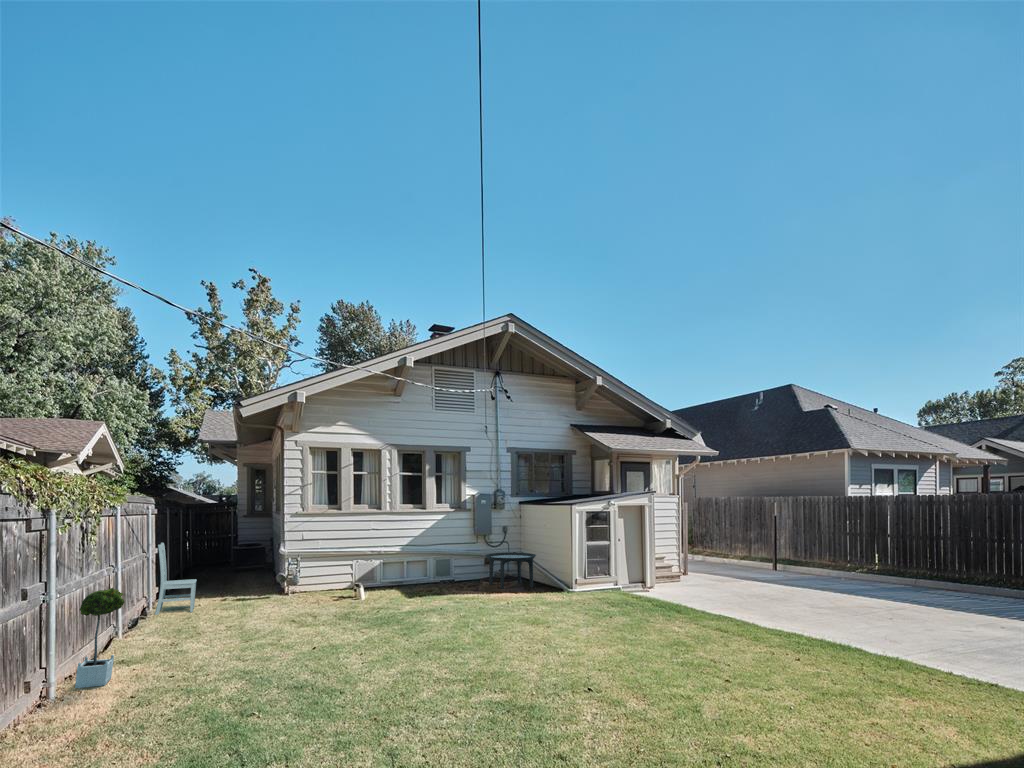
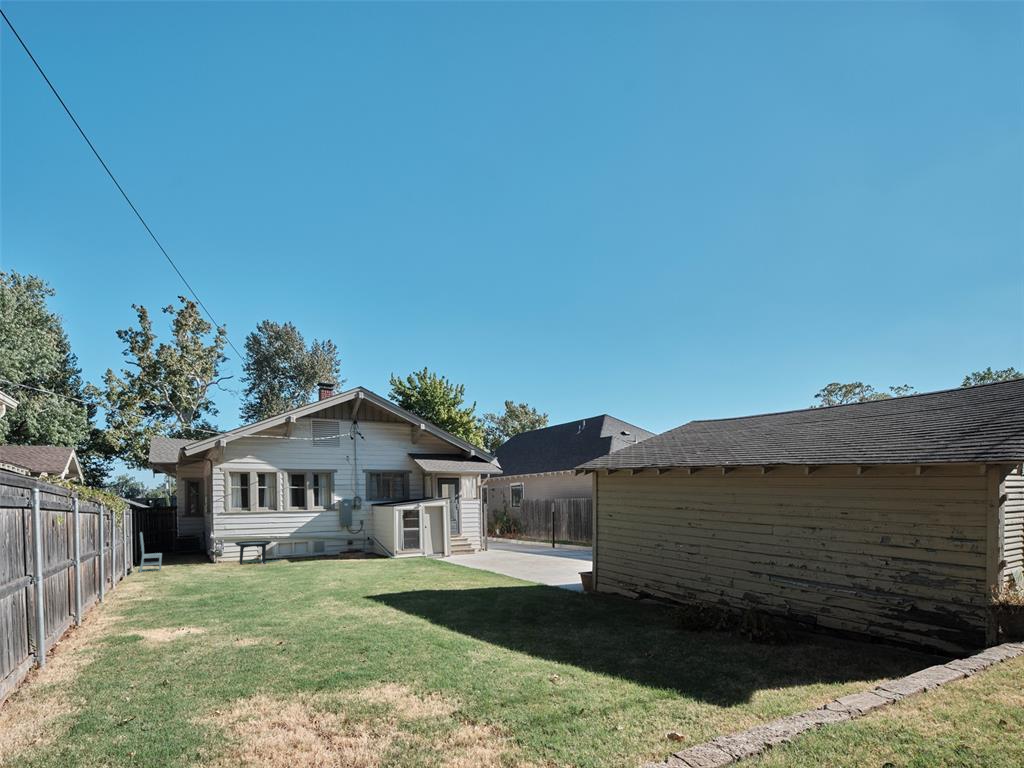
round table: present [486,552,536,589] -> present [235,541,271,565]
potted tree: present [75,588,124,688] -> none [124,551,144,594]

